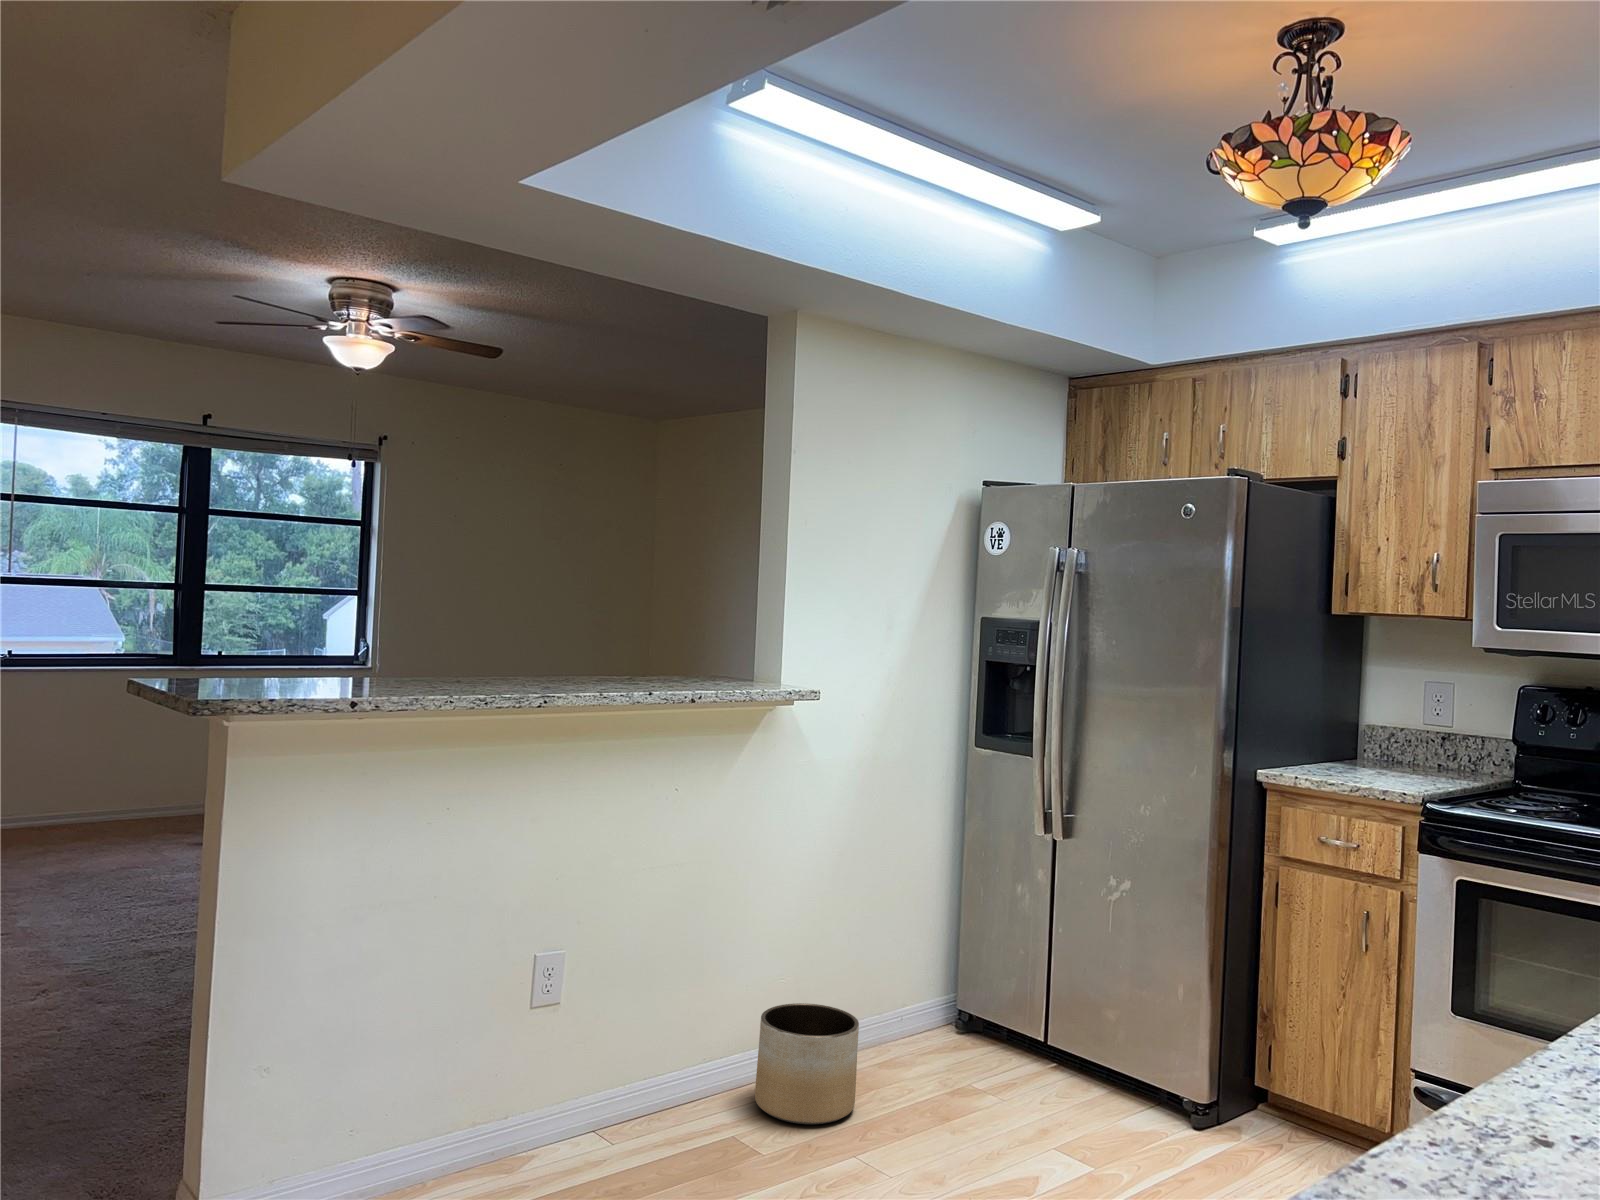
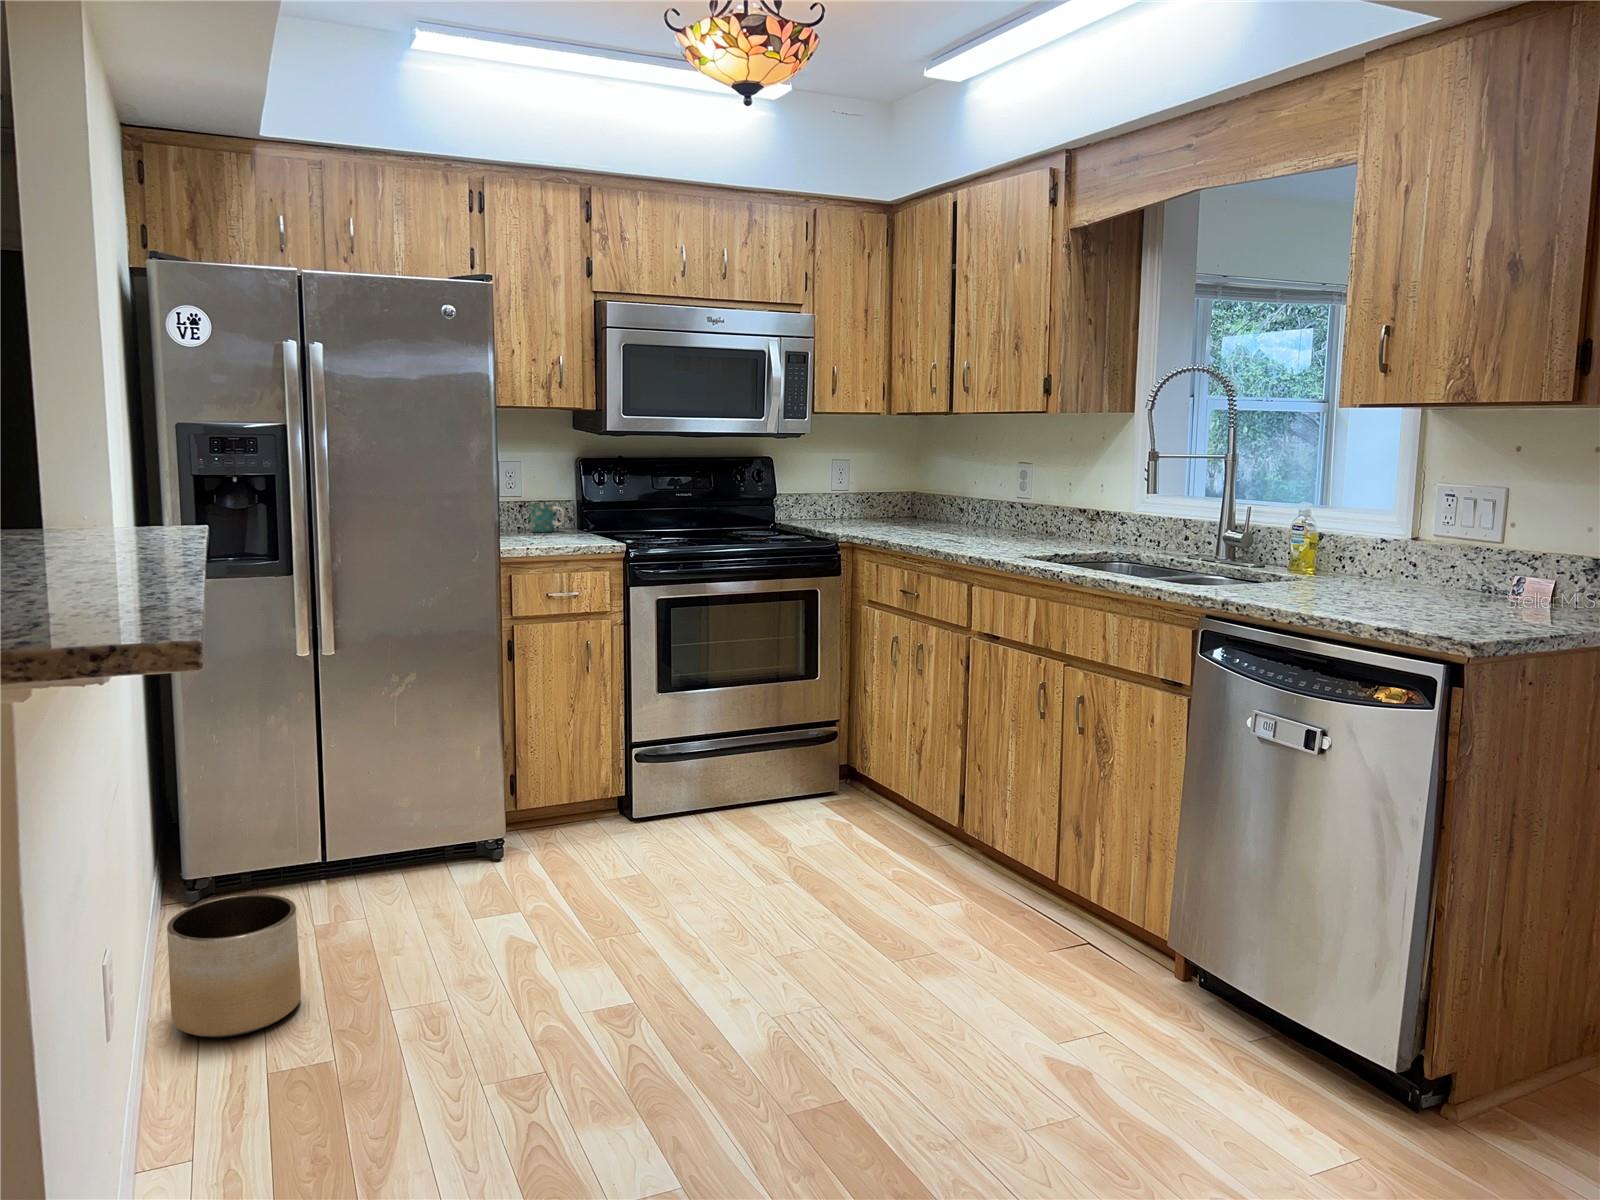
mug: none [1428,736,1470,775] -> present [530,502,564,532]

